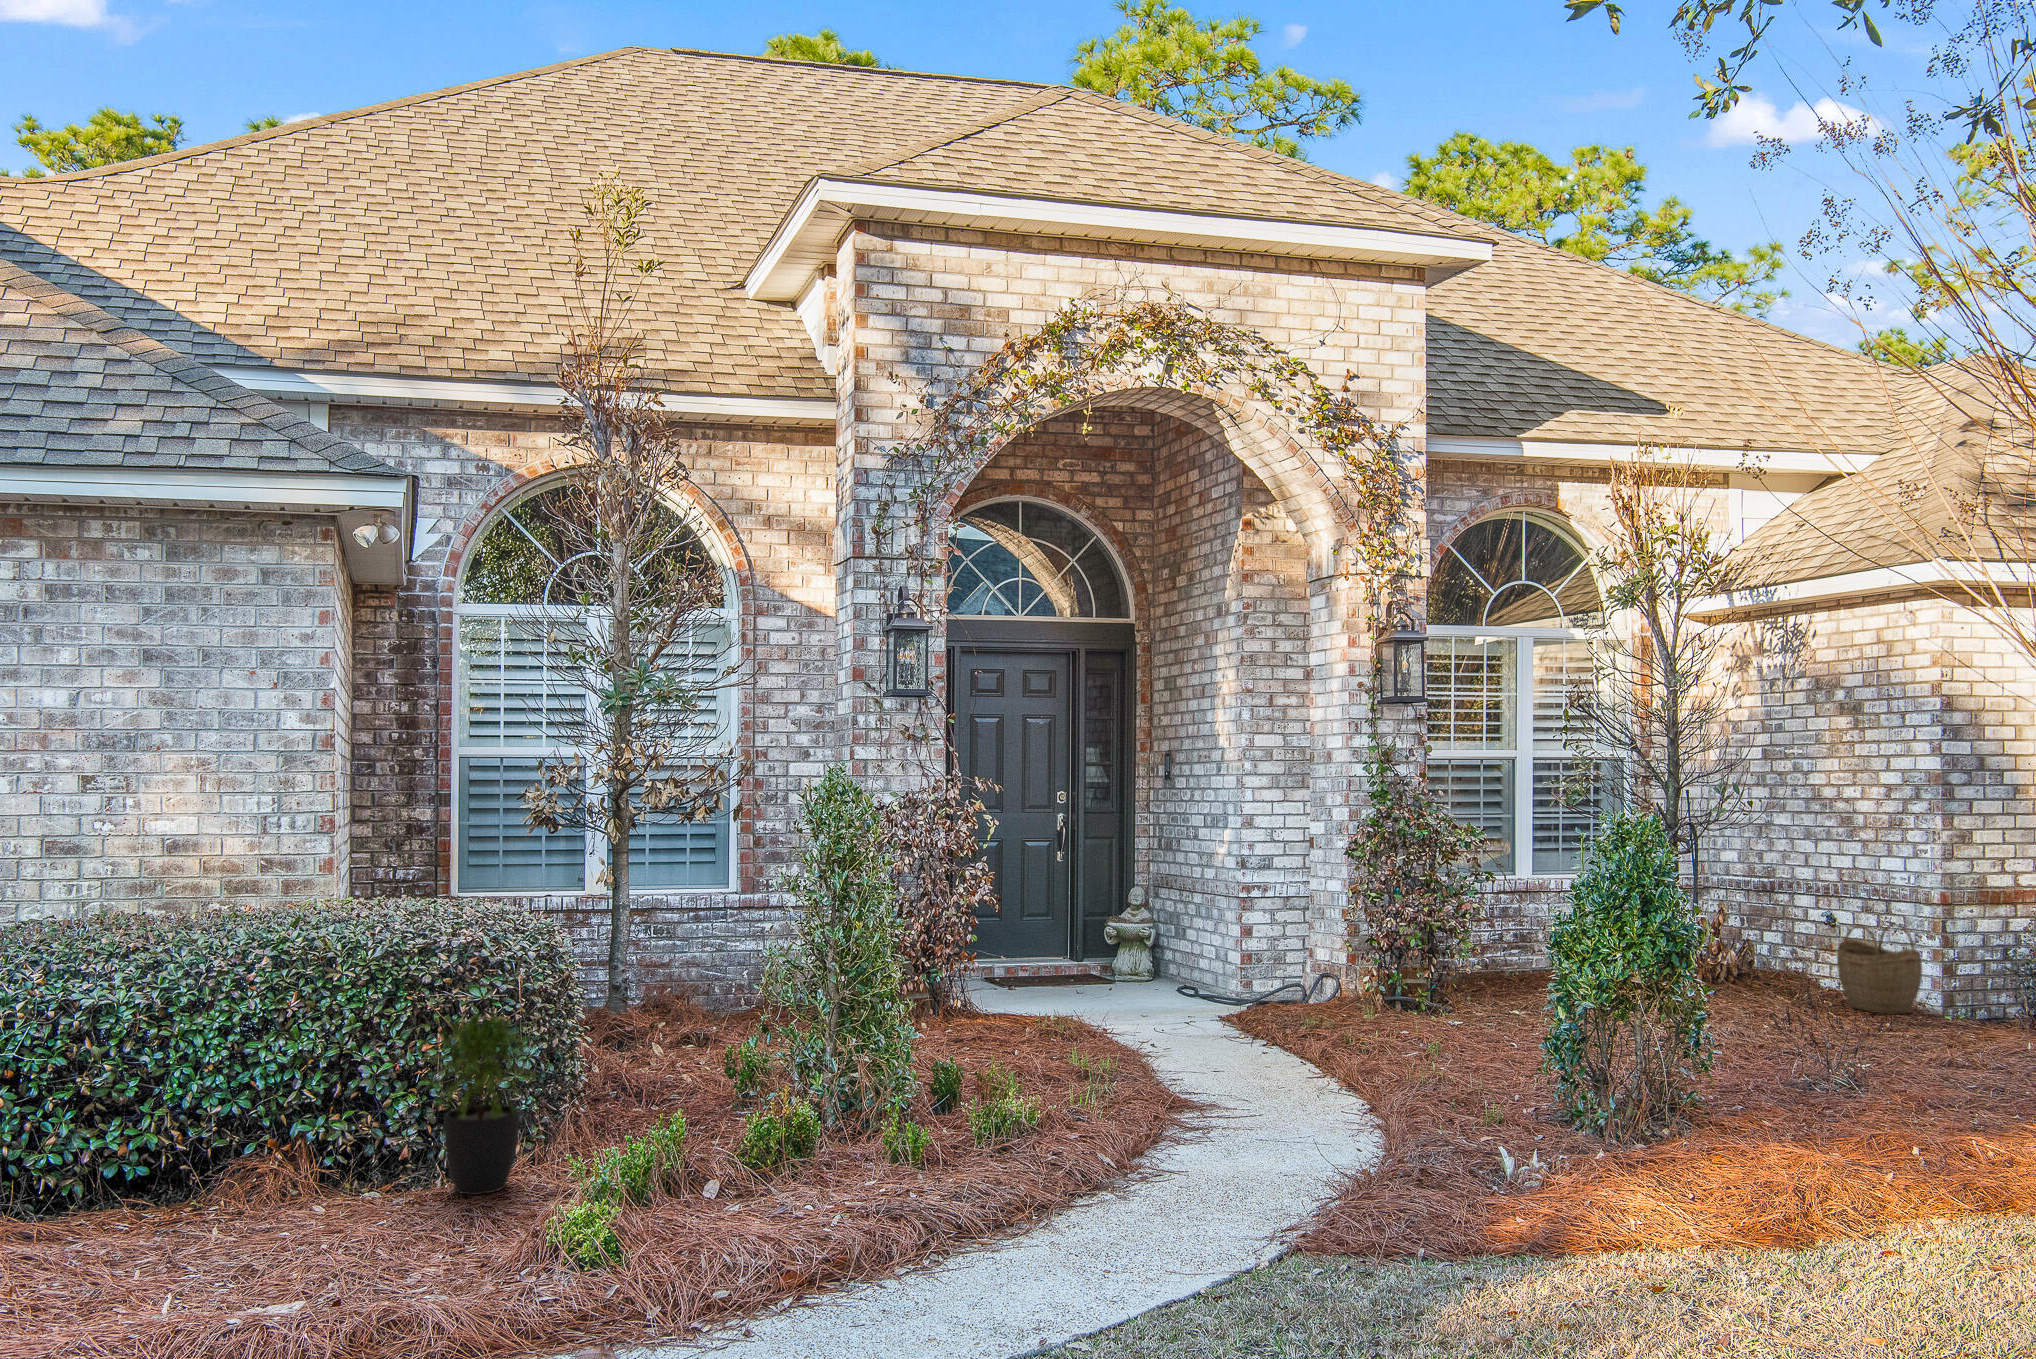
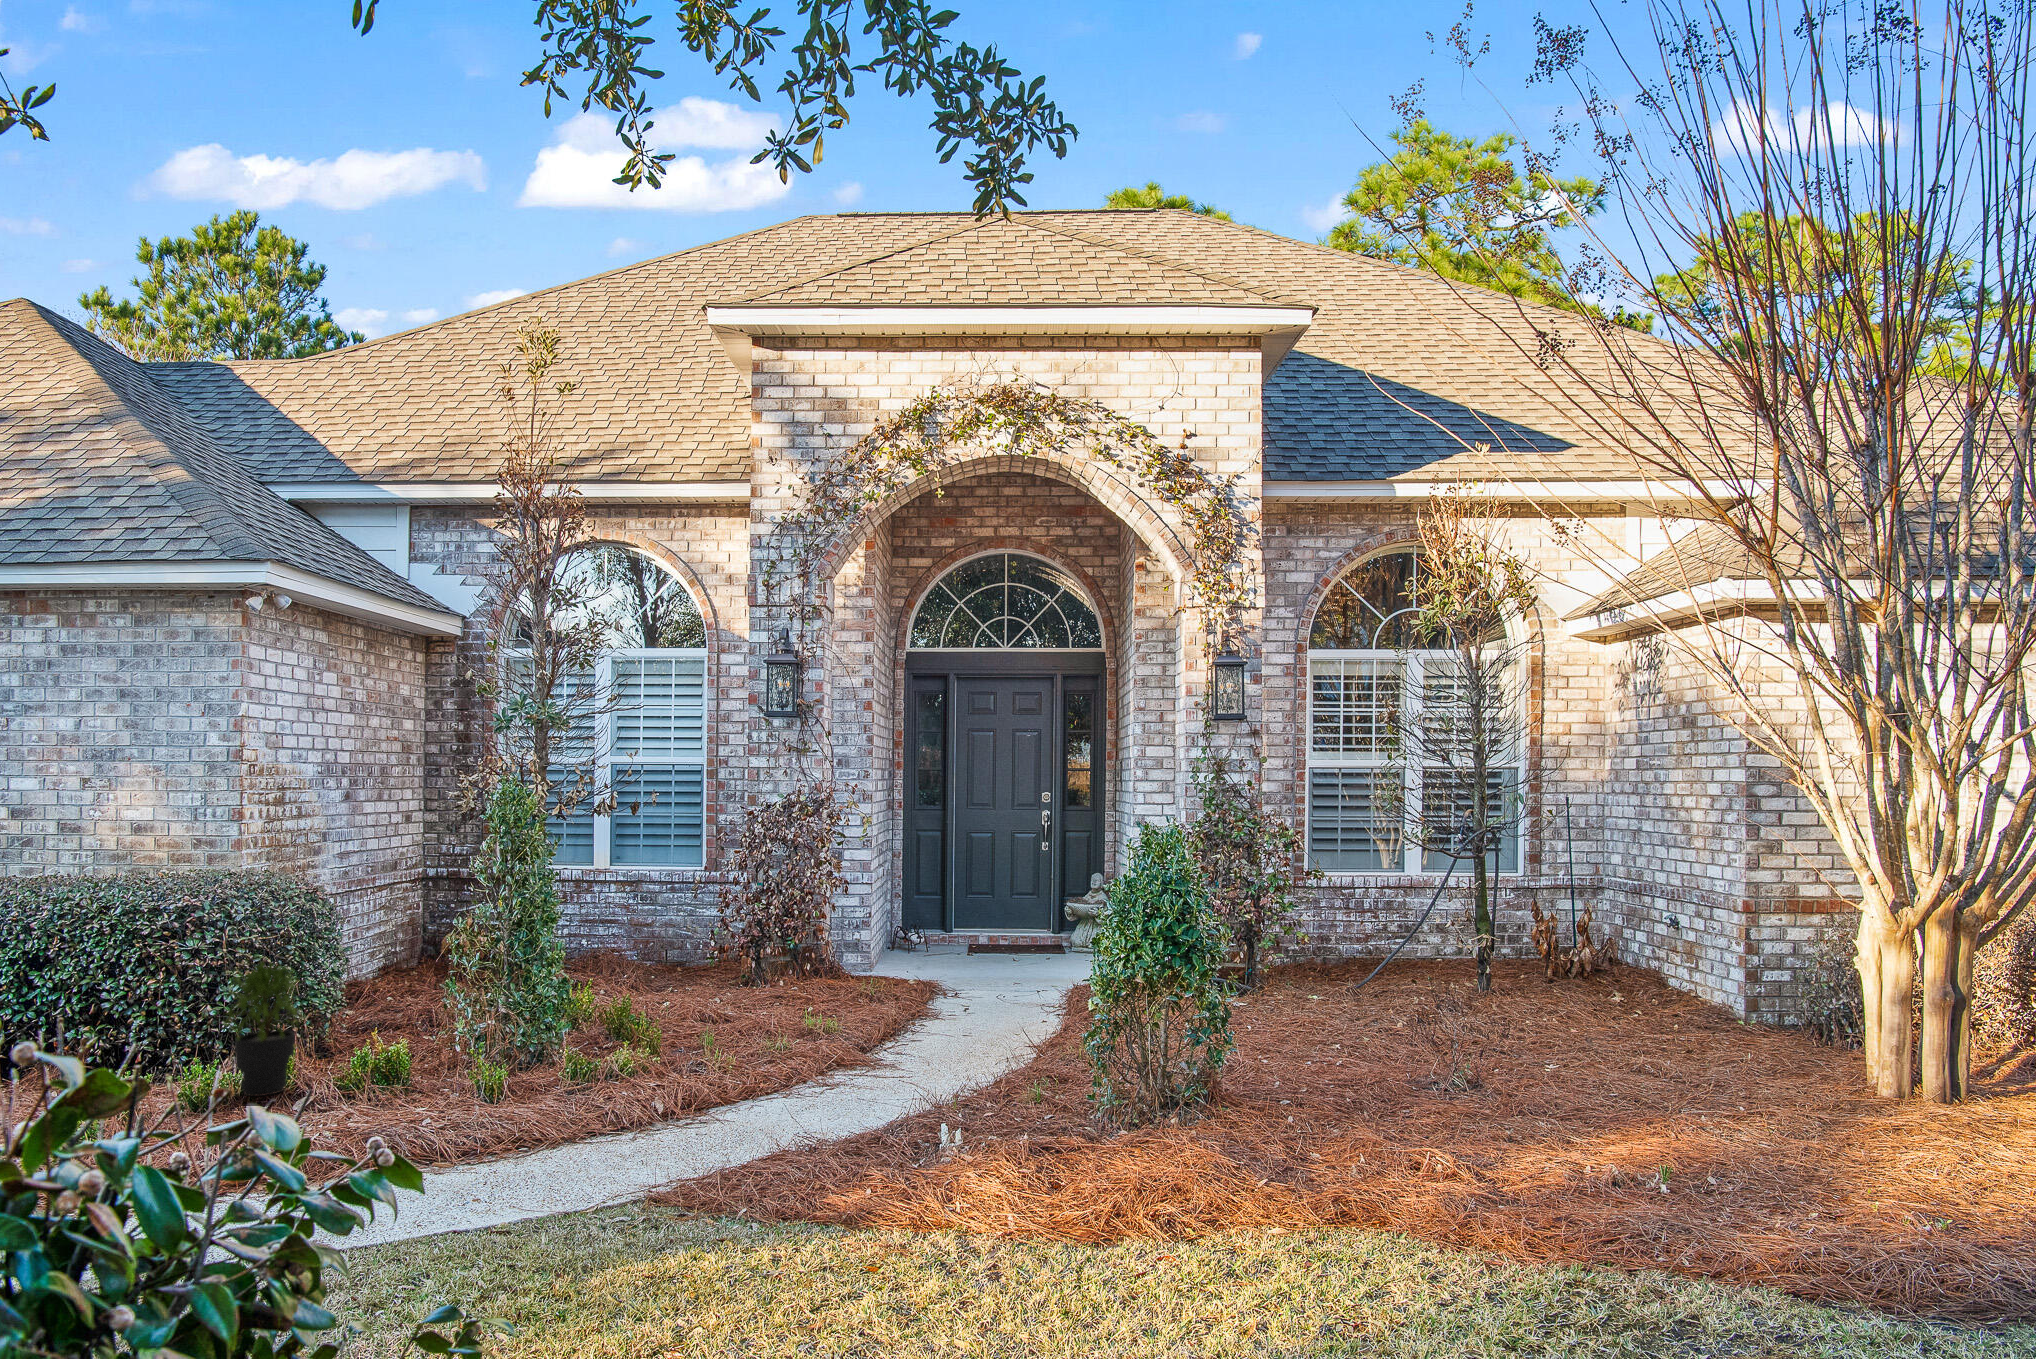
woven basket: present [1837,924,1922,1014] -> none [1653,929,1728,1015]

